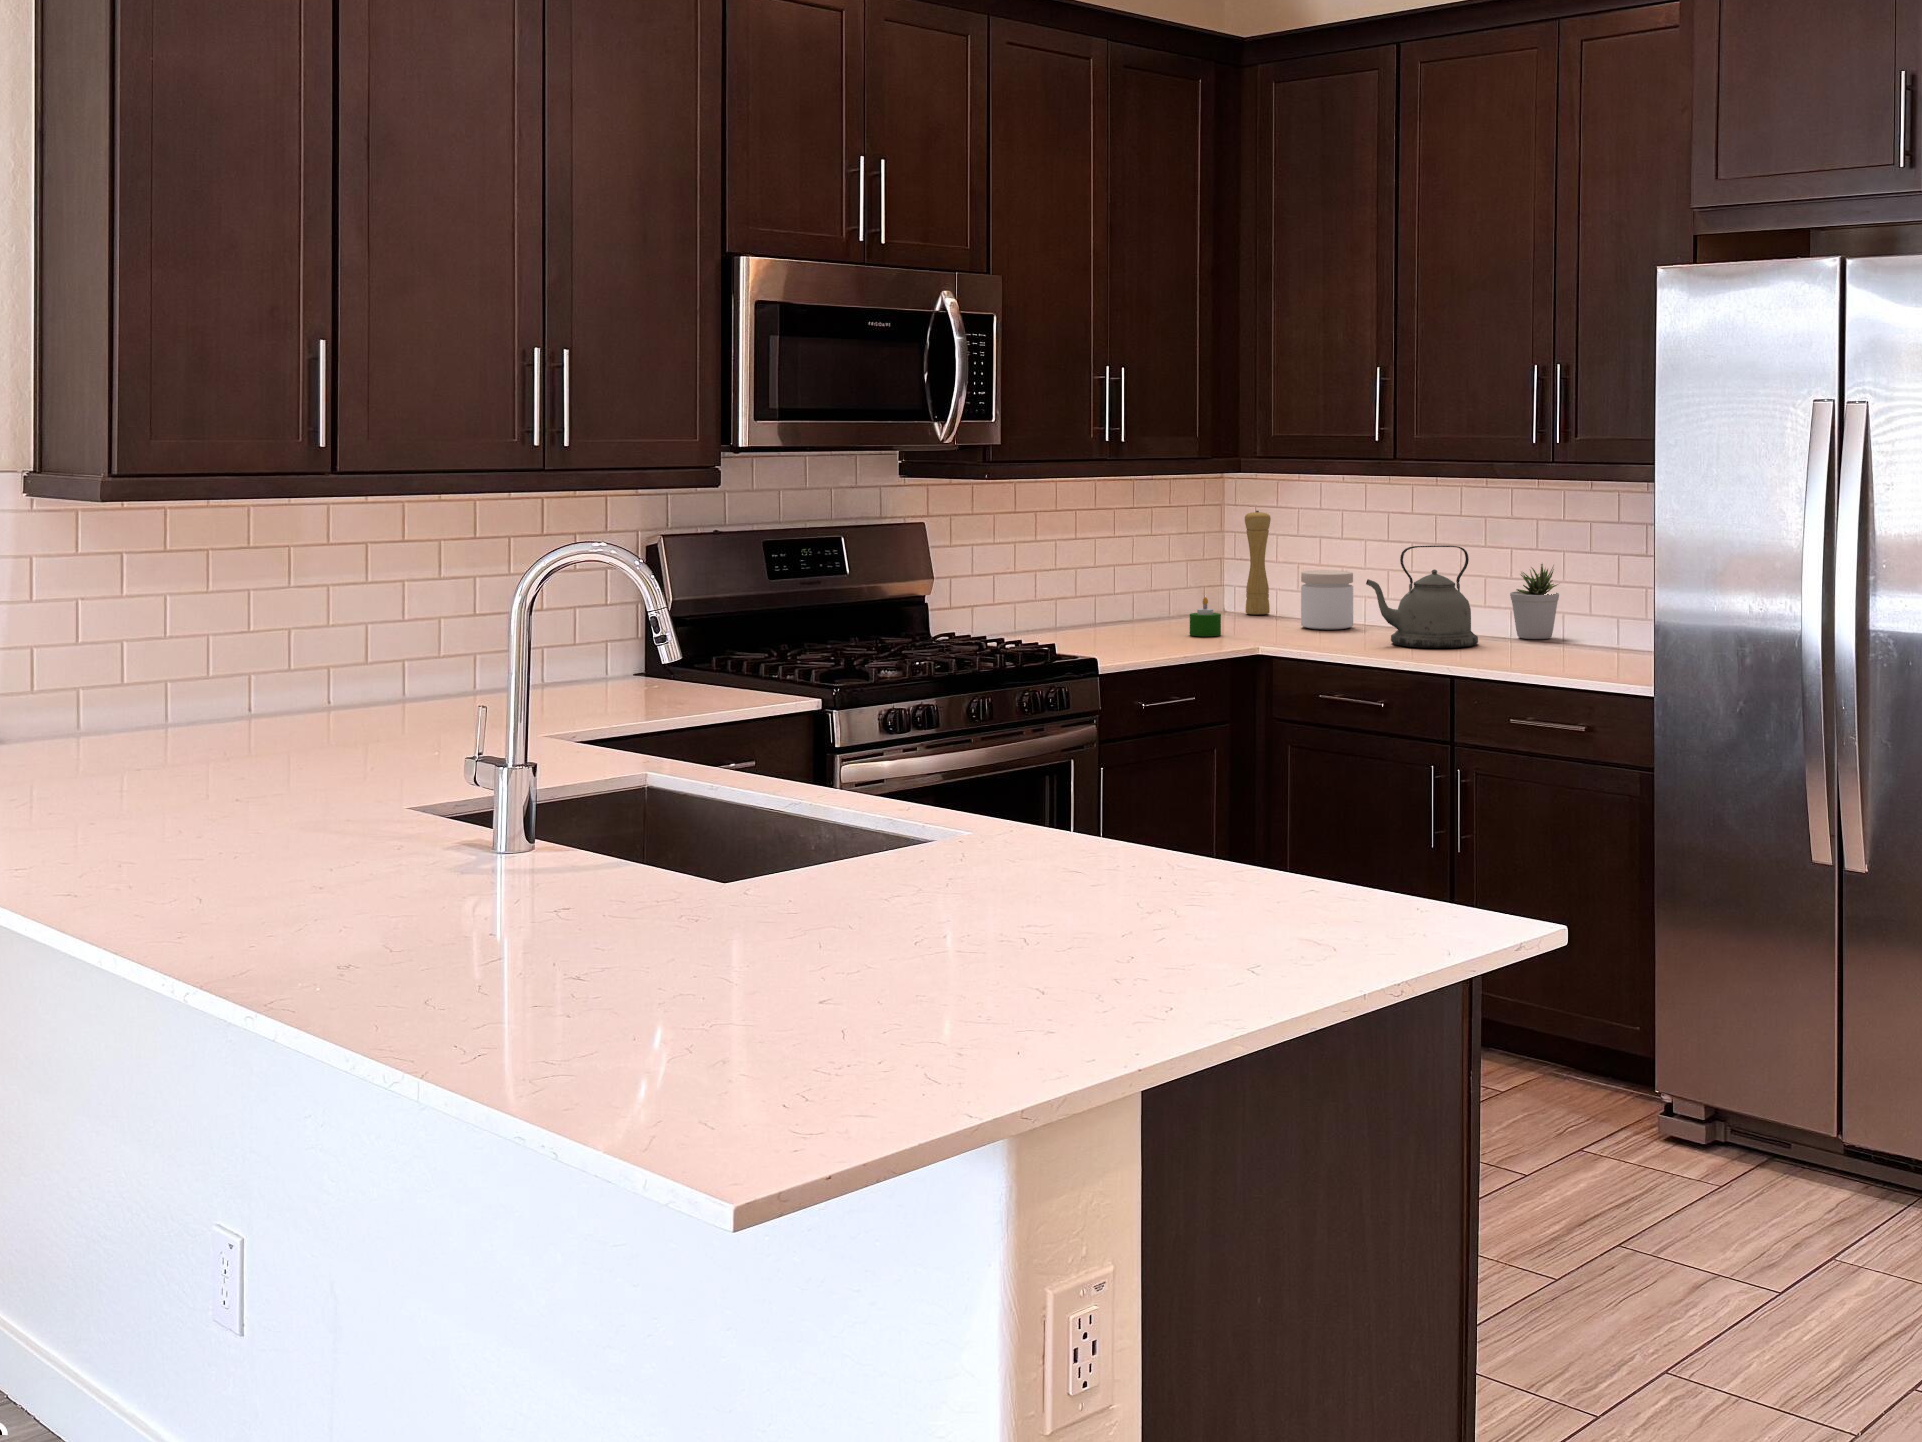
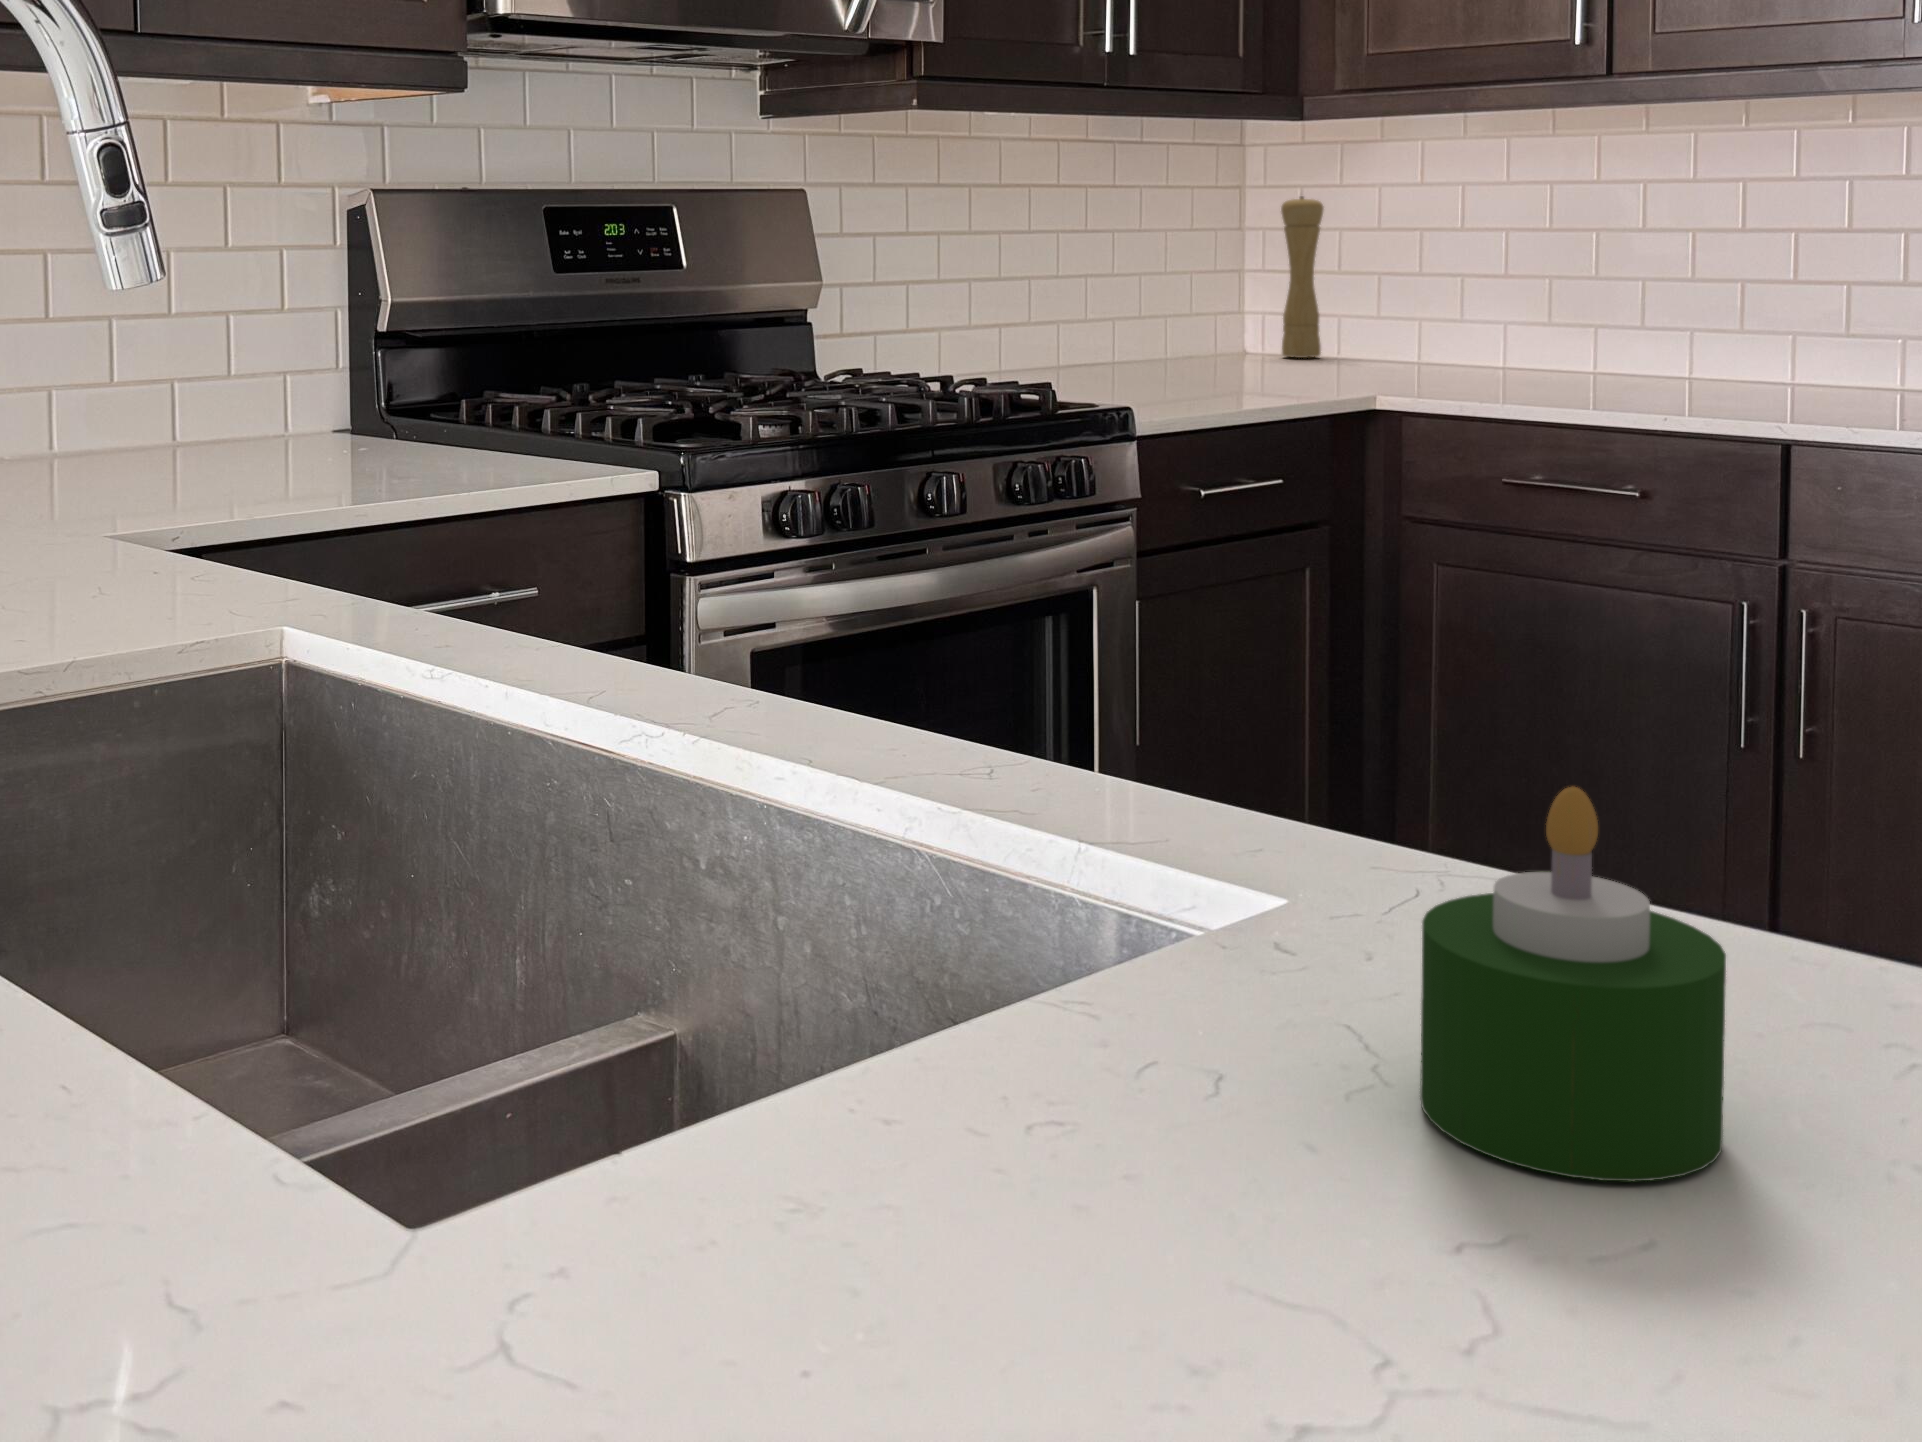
kettle: present [1366,545,1478,648] -> none [1552,228,1751,401]
potted plant: present [1510,564,1559,639] -> none [1787,258,1881,389]
jar: present [1301,570,1353,629] -> none [1397,283,1487,376]
candle: present [1190,597,1221,636] -> present [1420,787,1726,1182]

